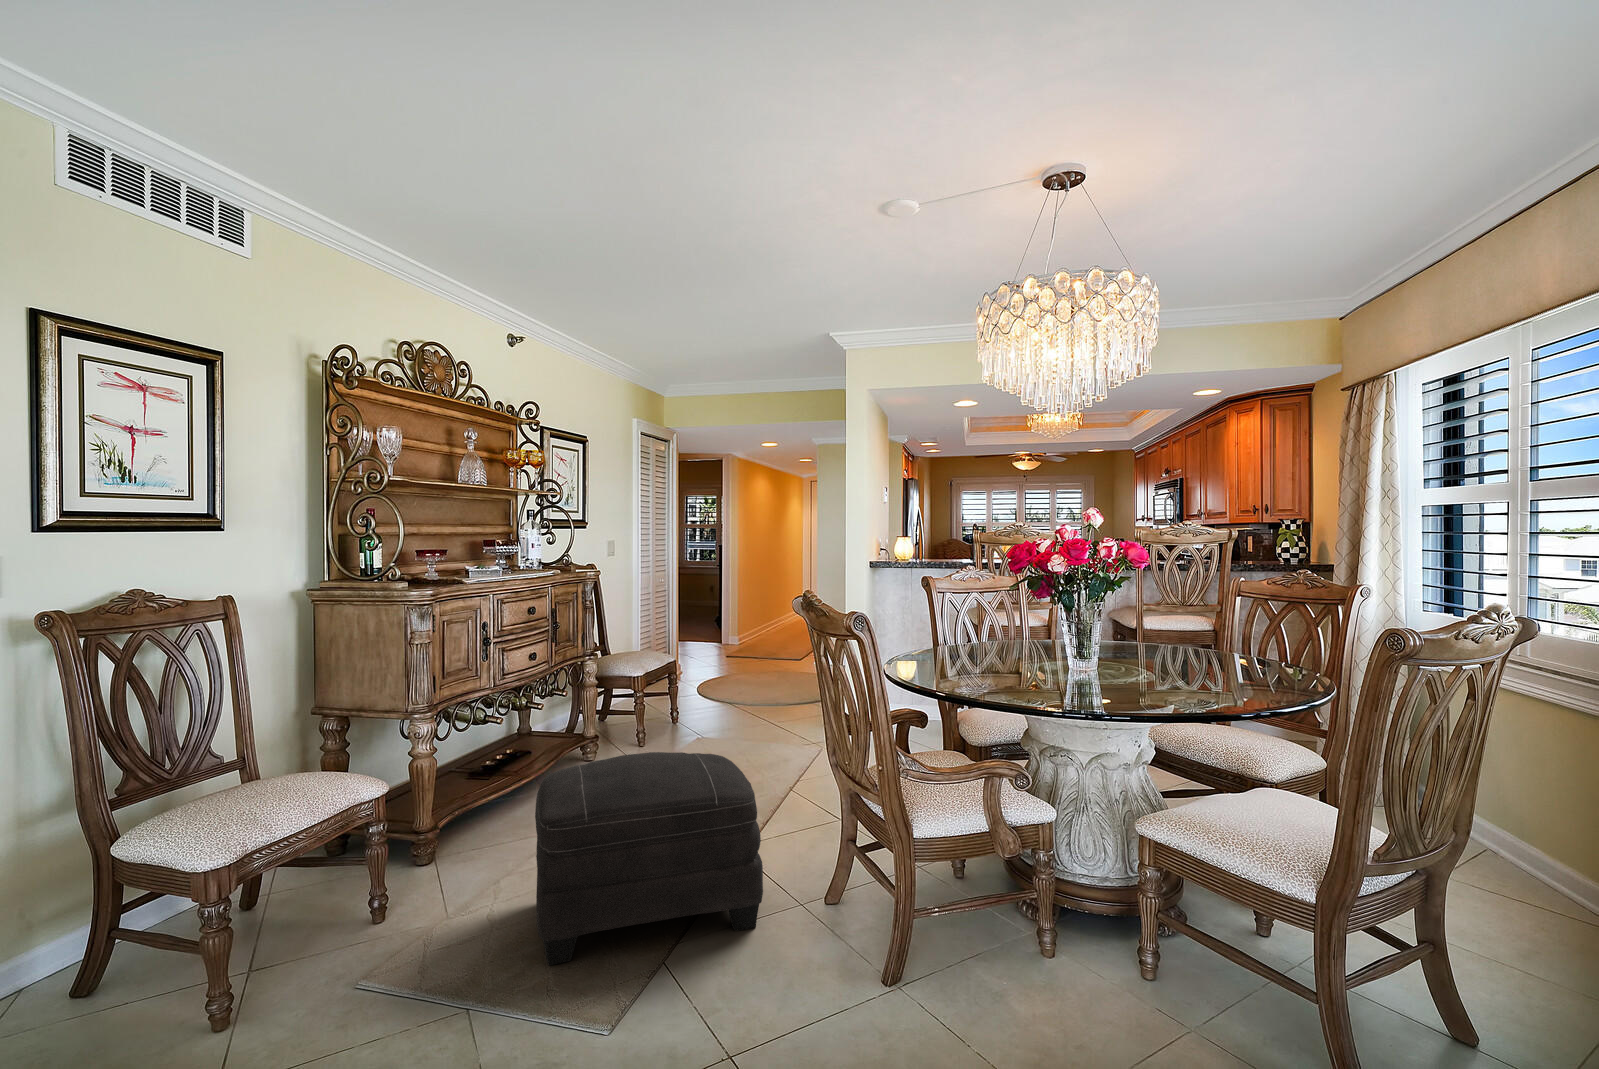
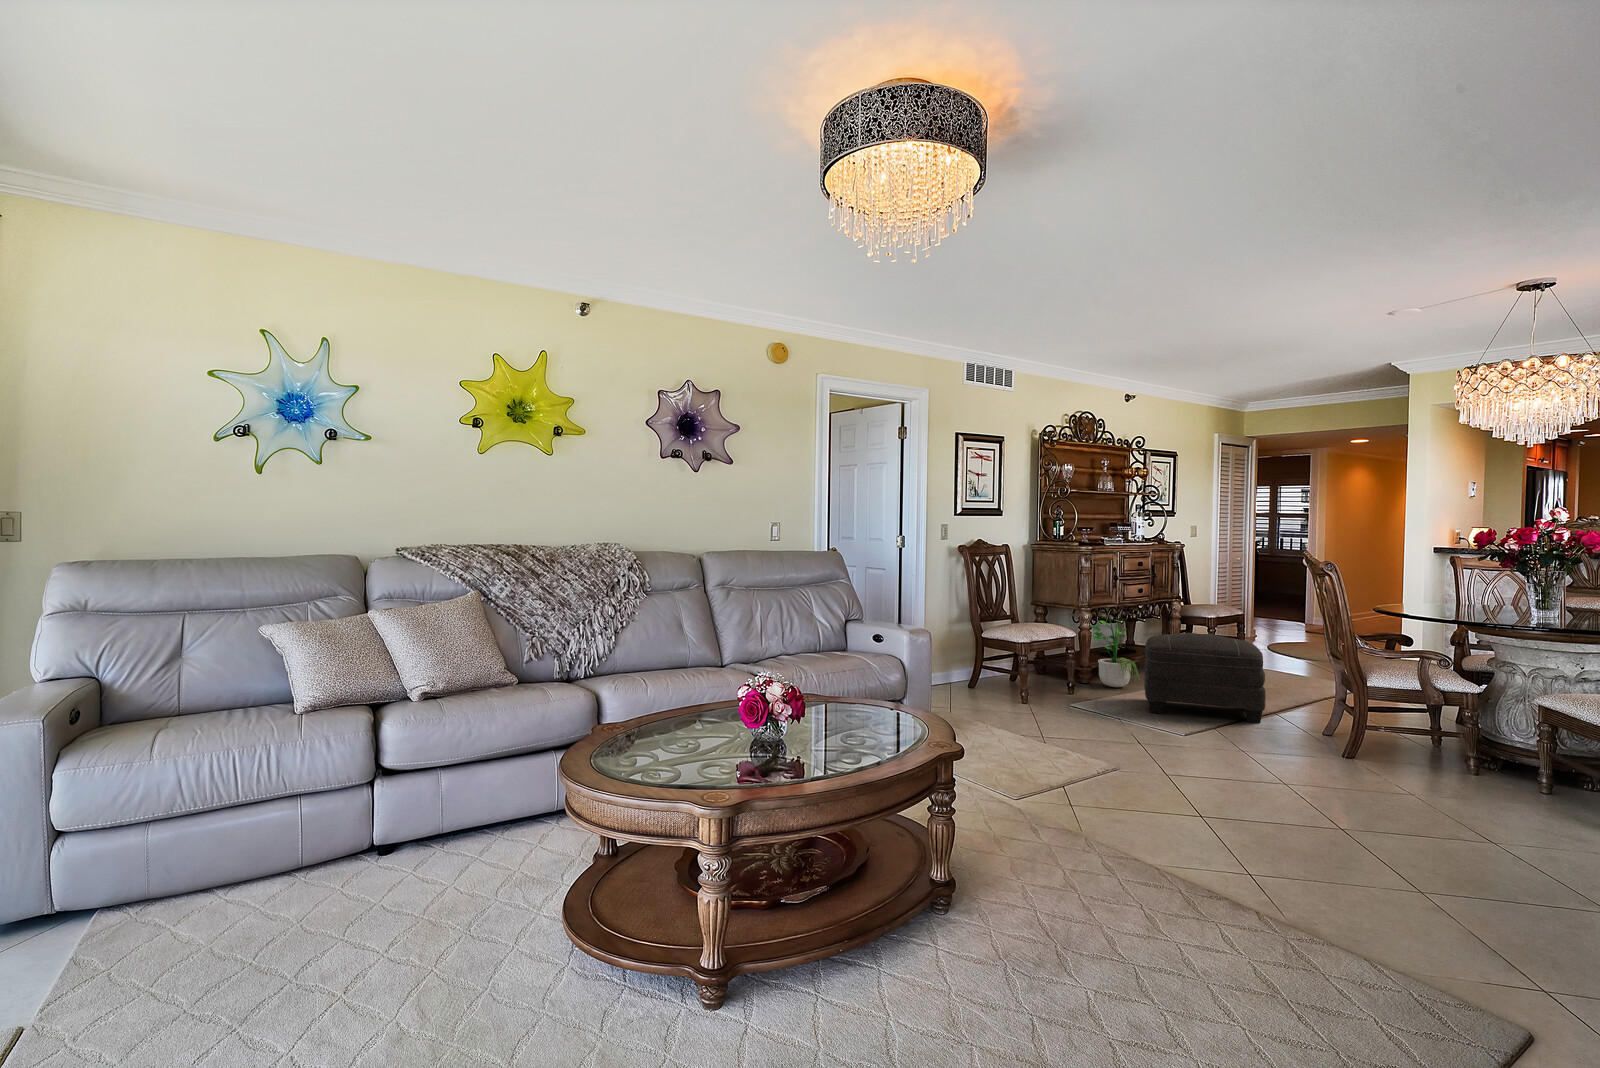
potted plant: none [424,702,533,870] -> present [1090,614,1139,687]

